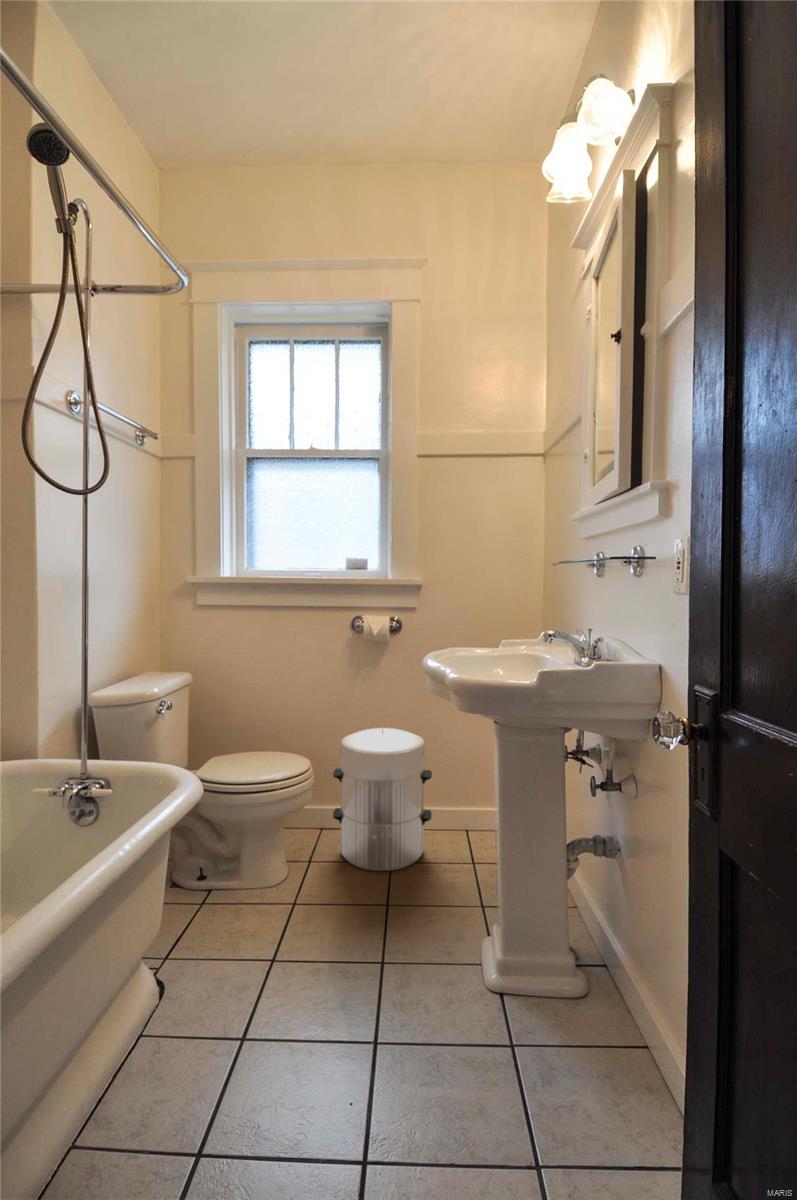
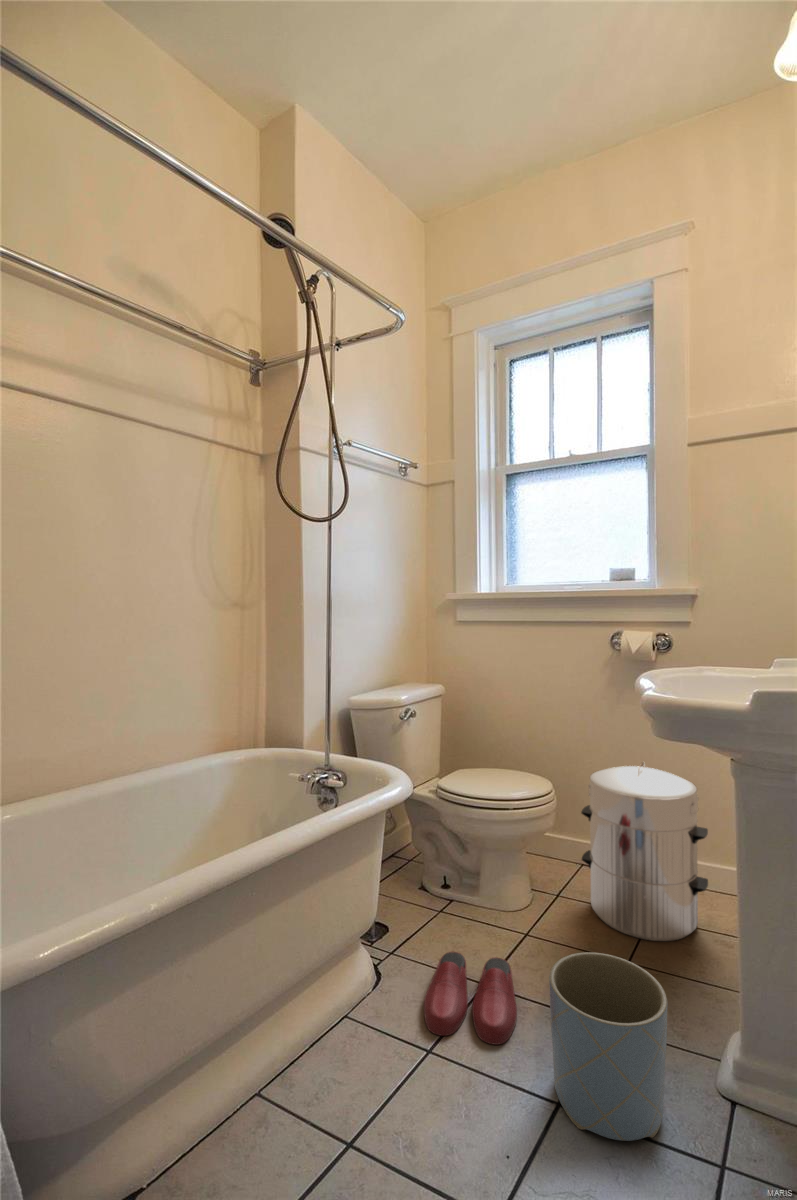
planter: none [358,887,451,1035] -> present [549,952,668,1141]
slippers: none [224,924,314,1015] -> present [424,952,517,1045]

